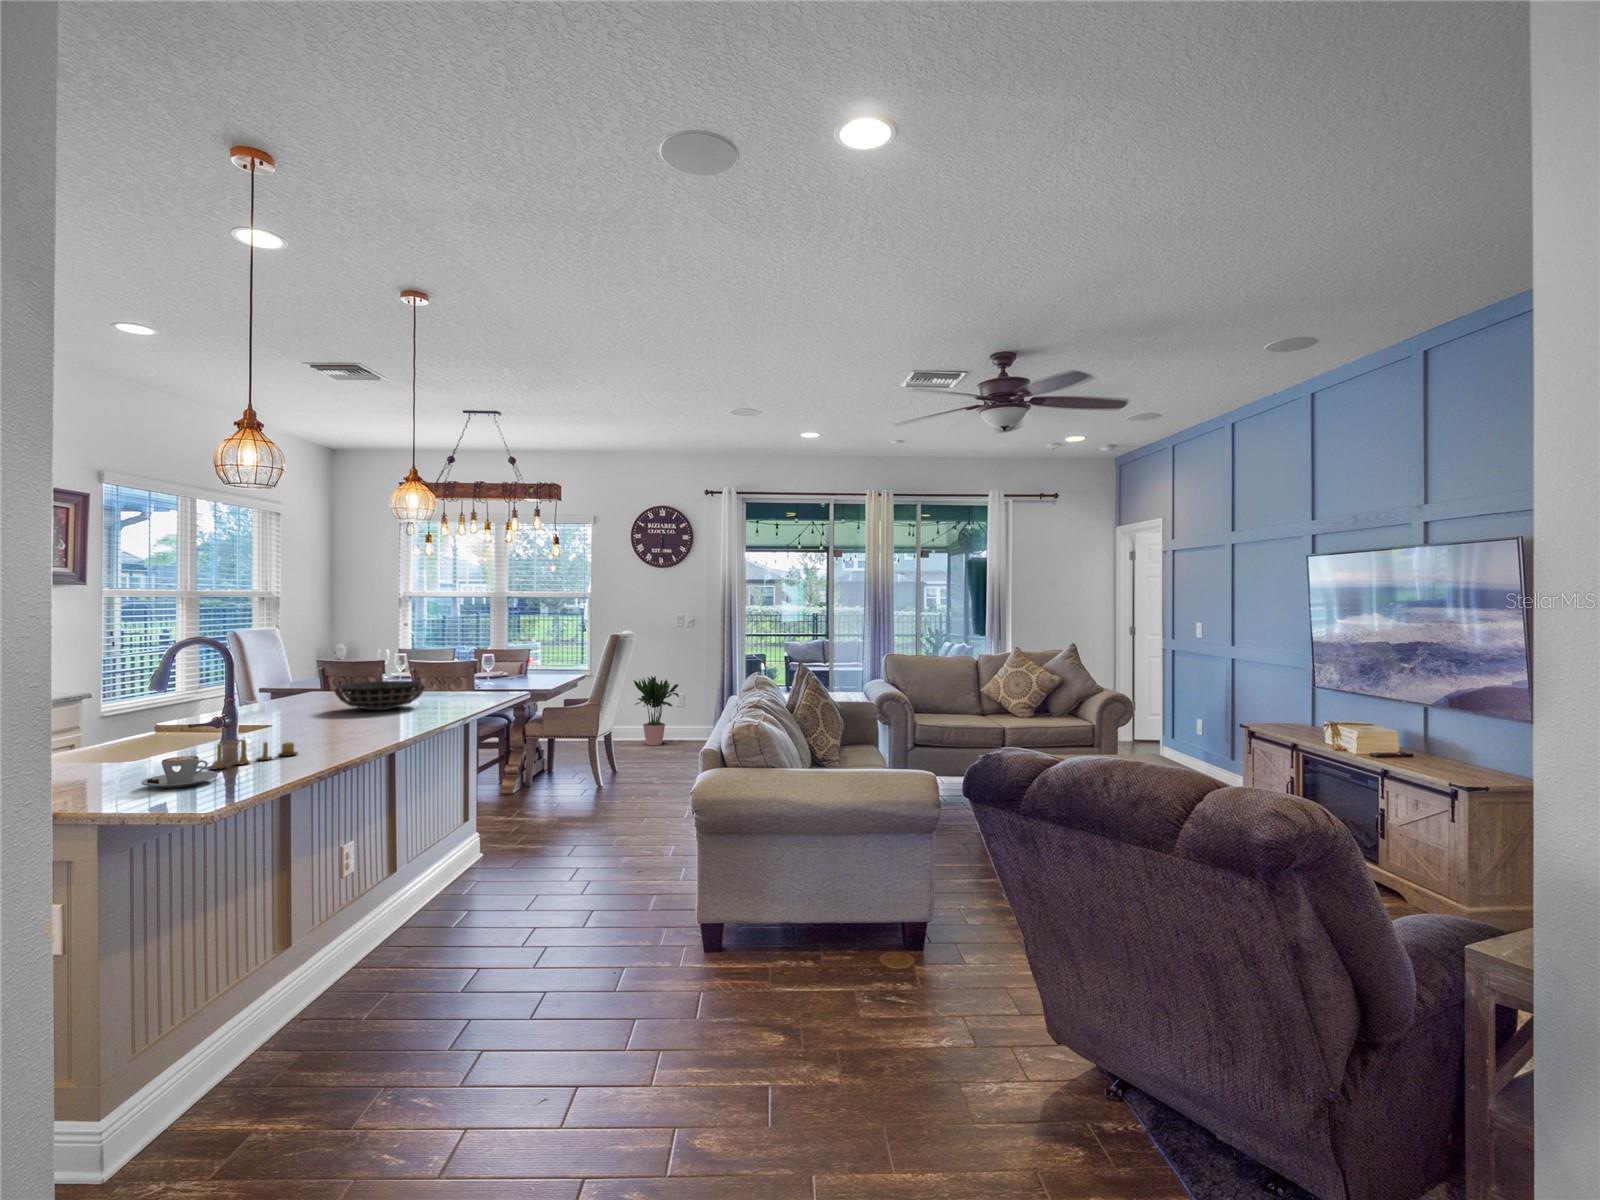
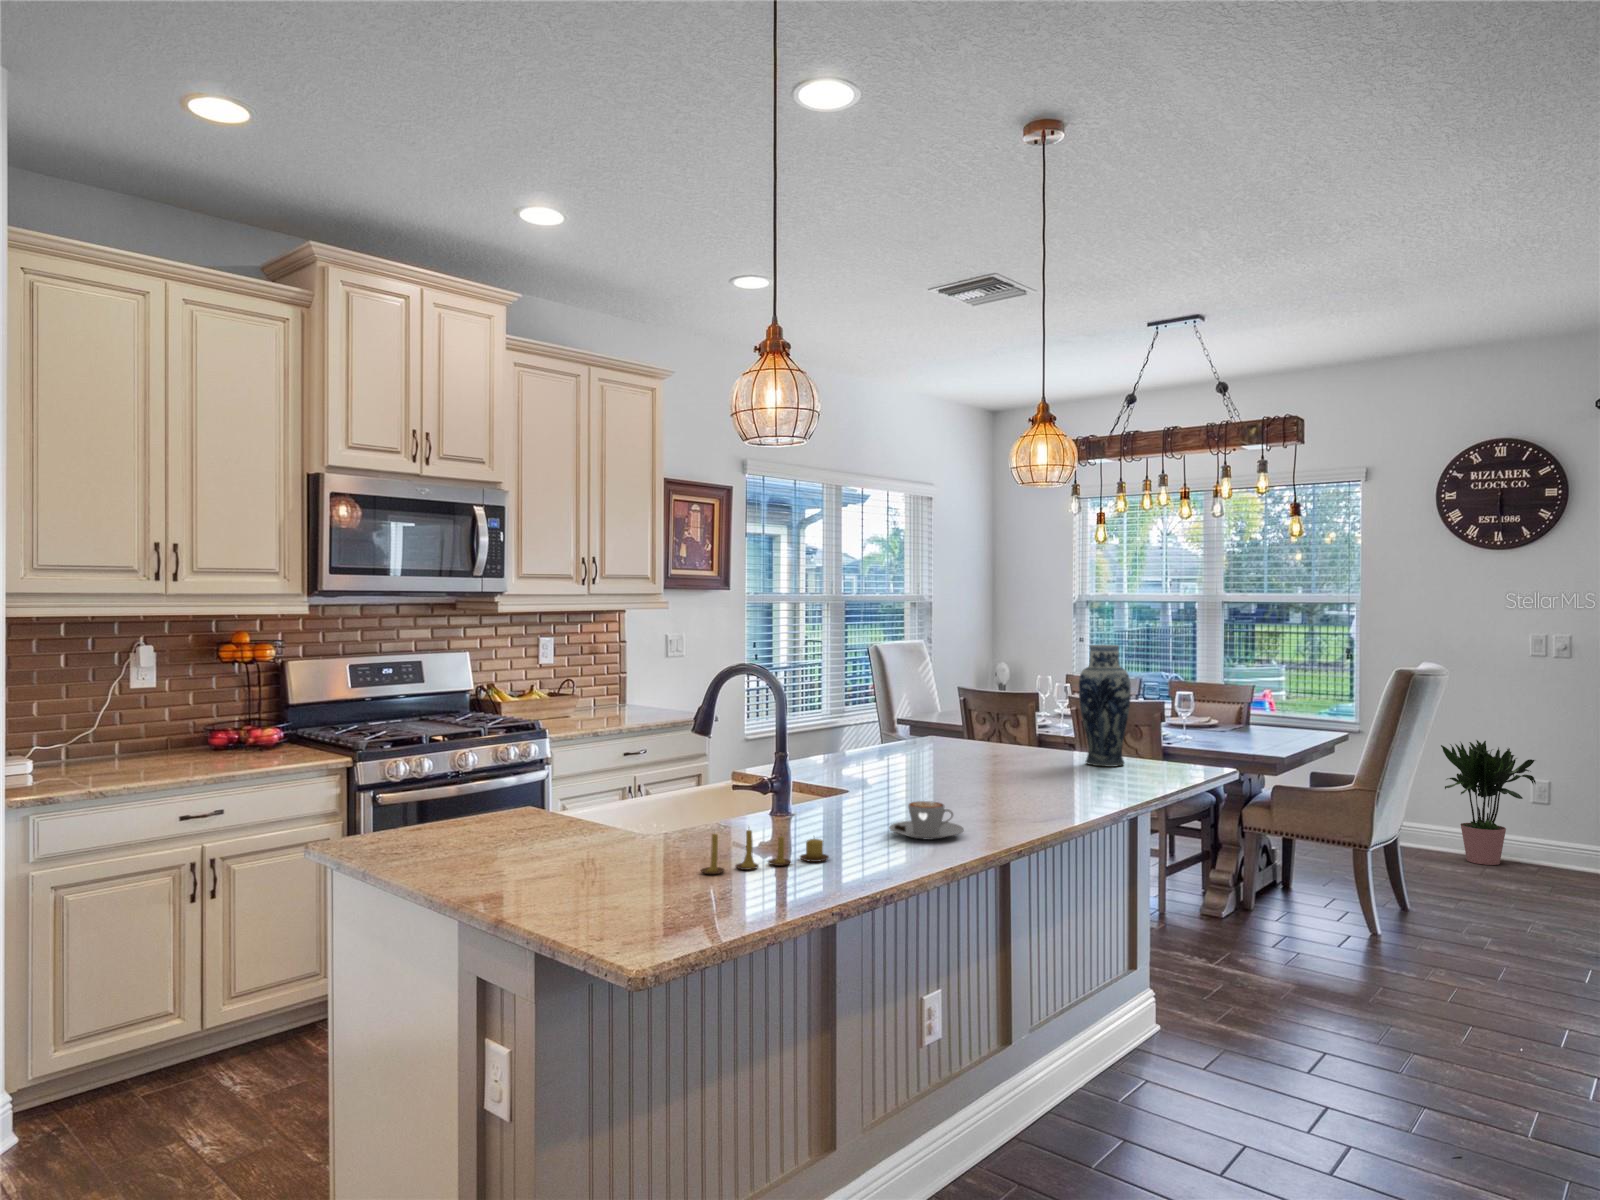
vase: none [432,623,466,698] -> present [1079,645,1131,767]
decorative bowl: present [334,681,425,710] -> none [932,733,1062,780]
coffee cup: present [141,756,218,788] -> present [889,801,964,840]

